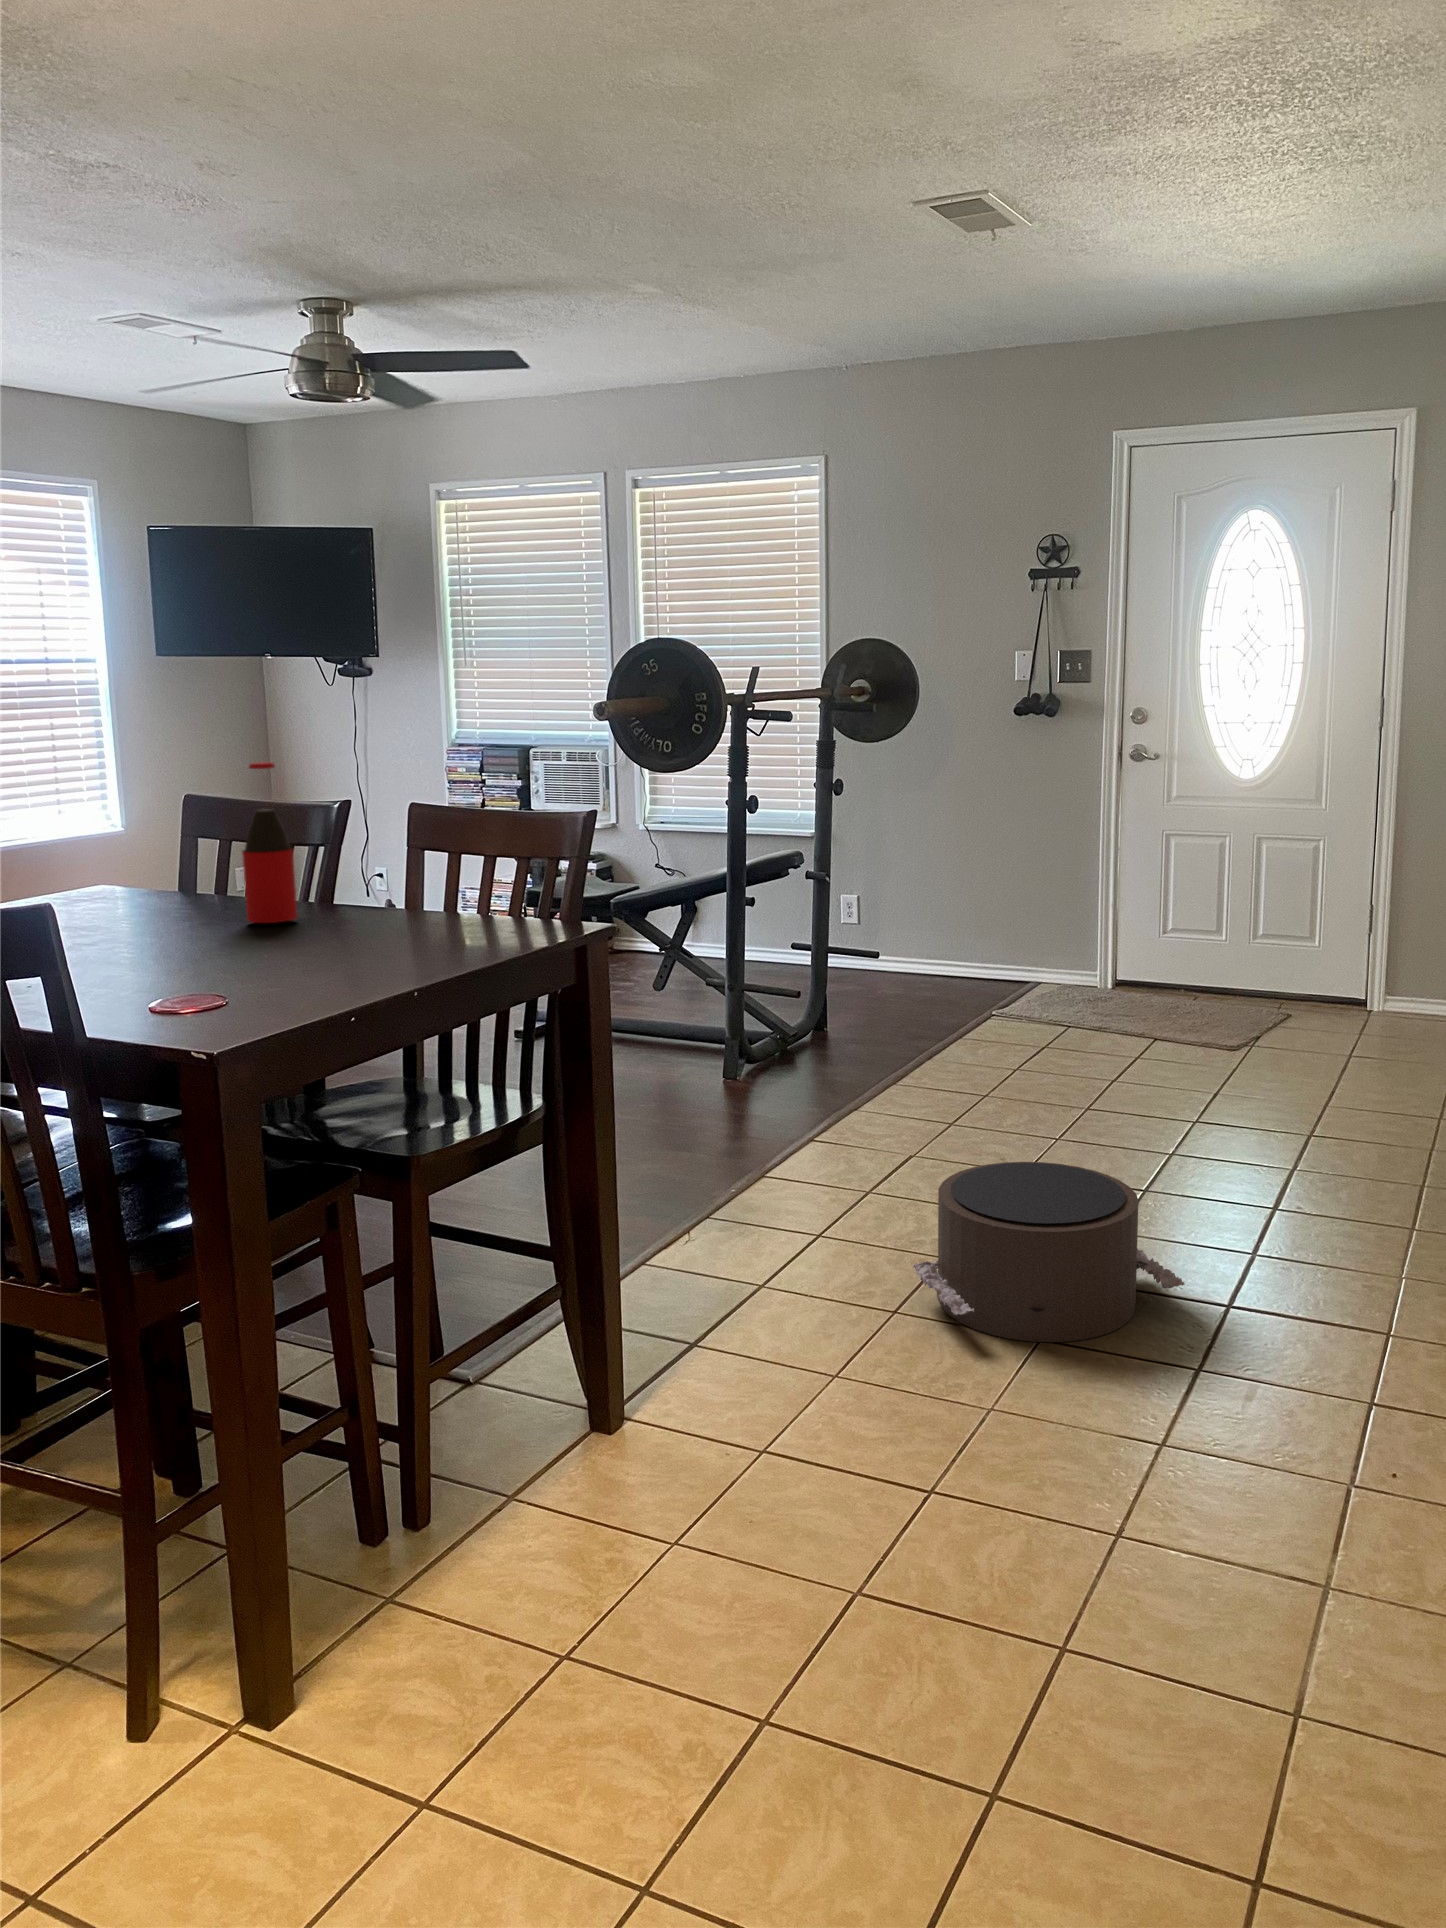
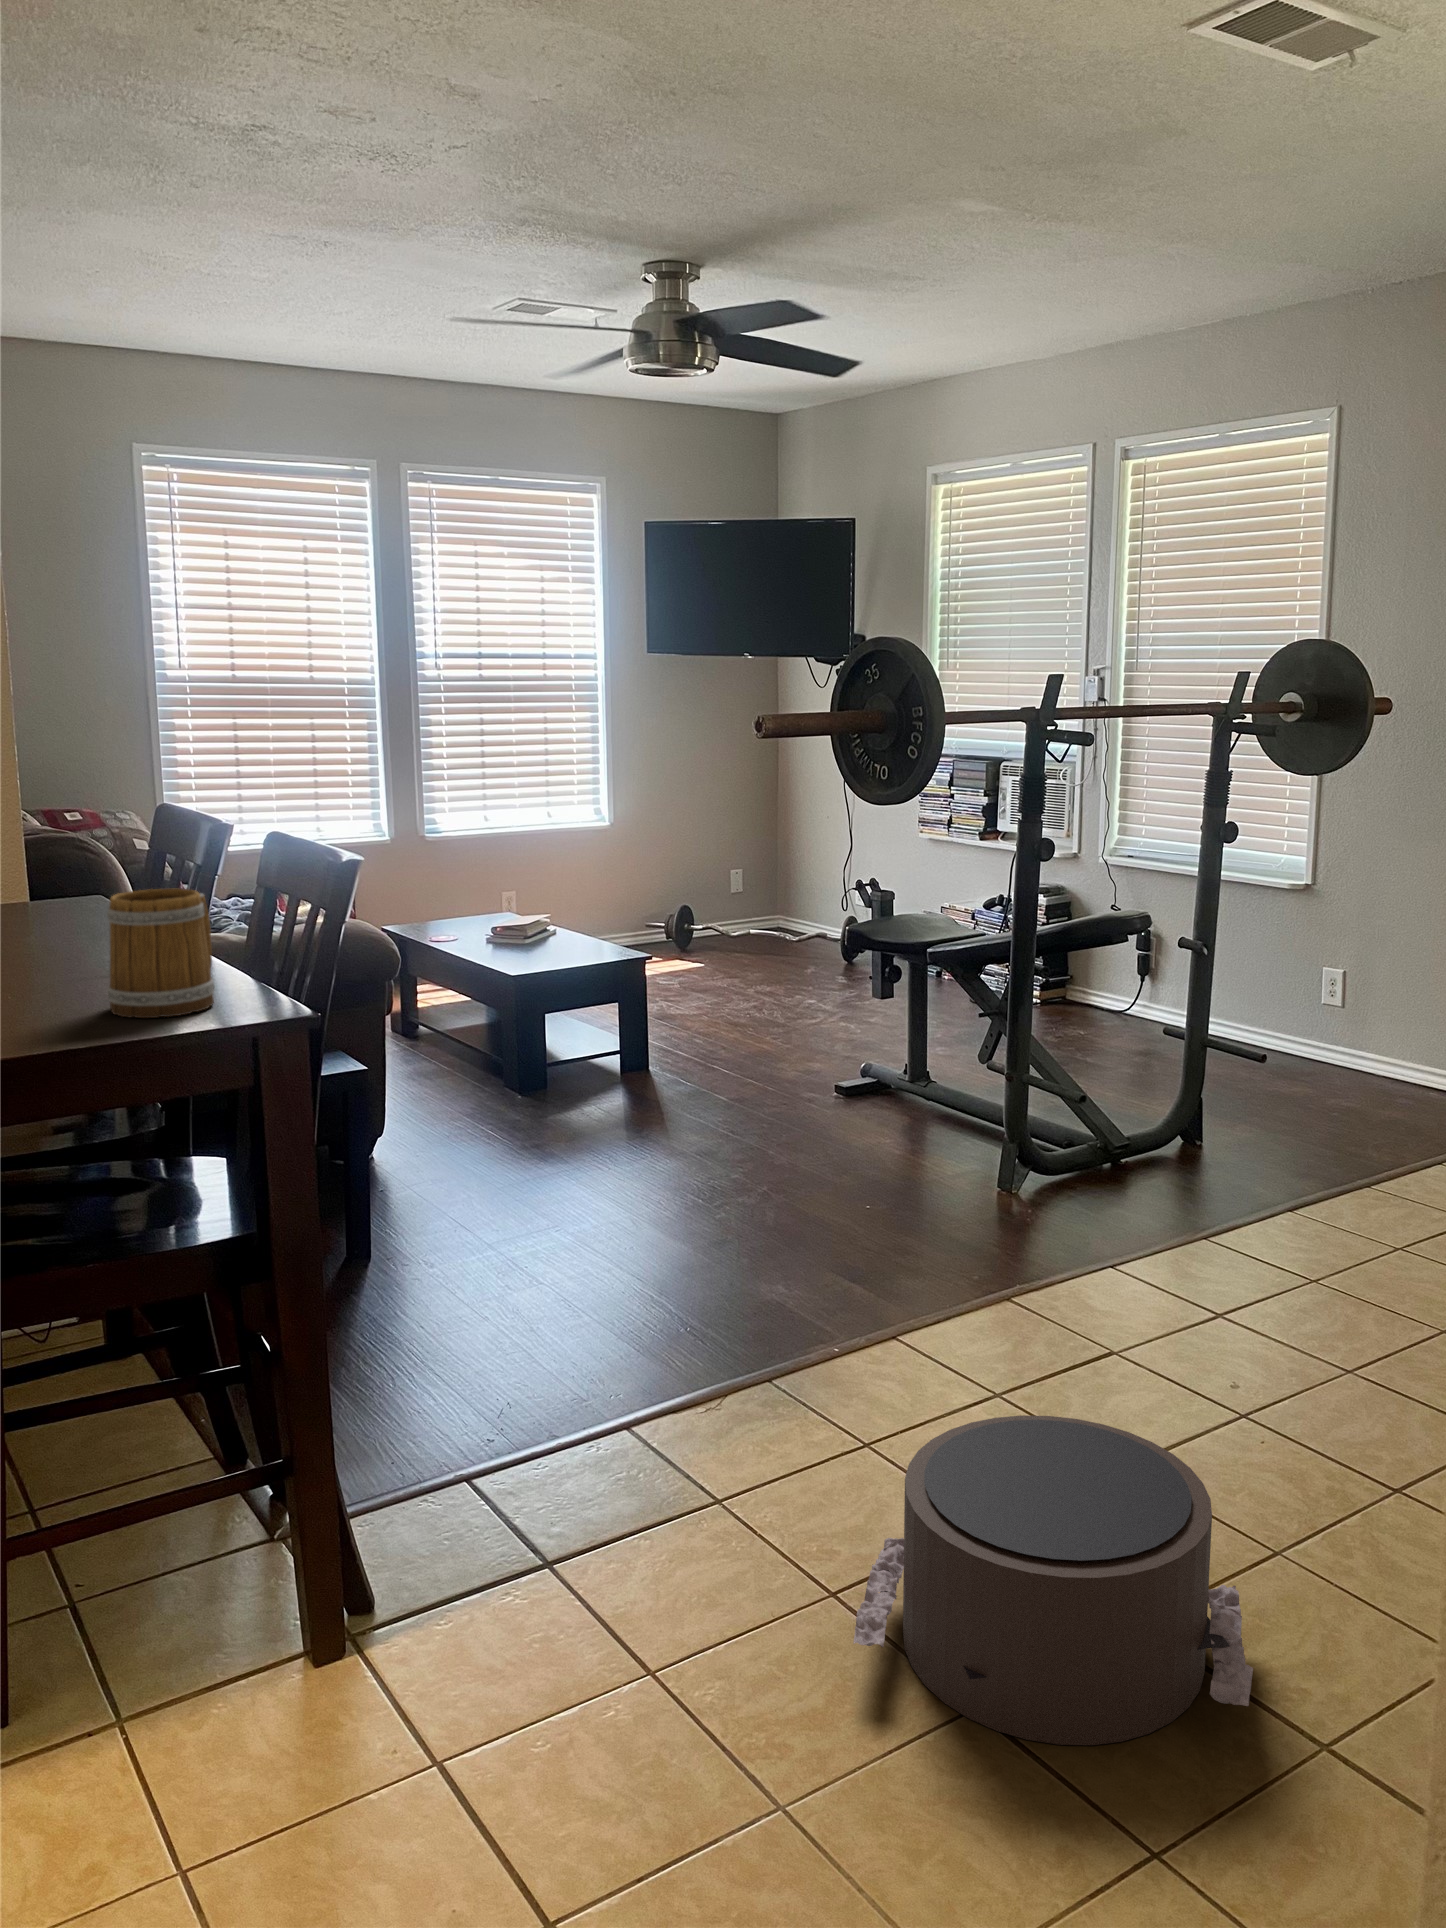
bottle: present [242,762,297,923] -> none [46,776,113,966]
mug: none [424,842,505,942] -> present [107,889,214,1018]

